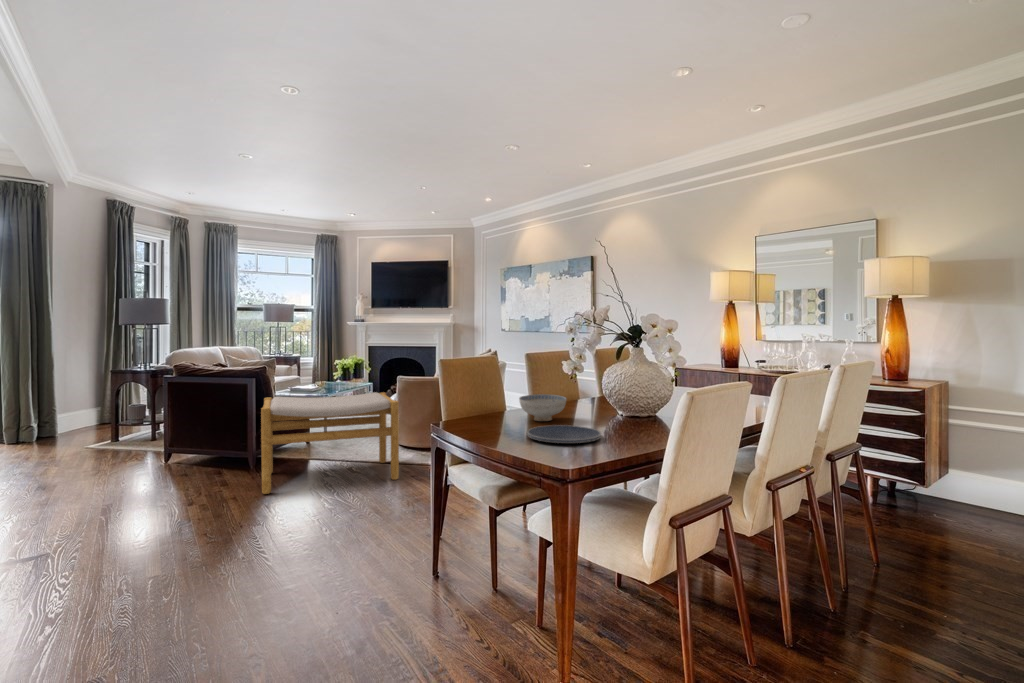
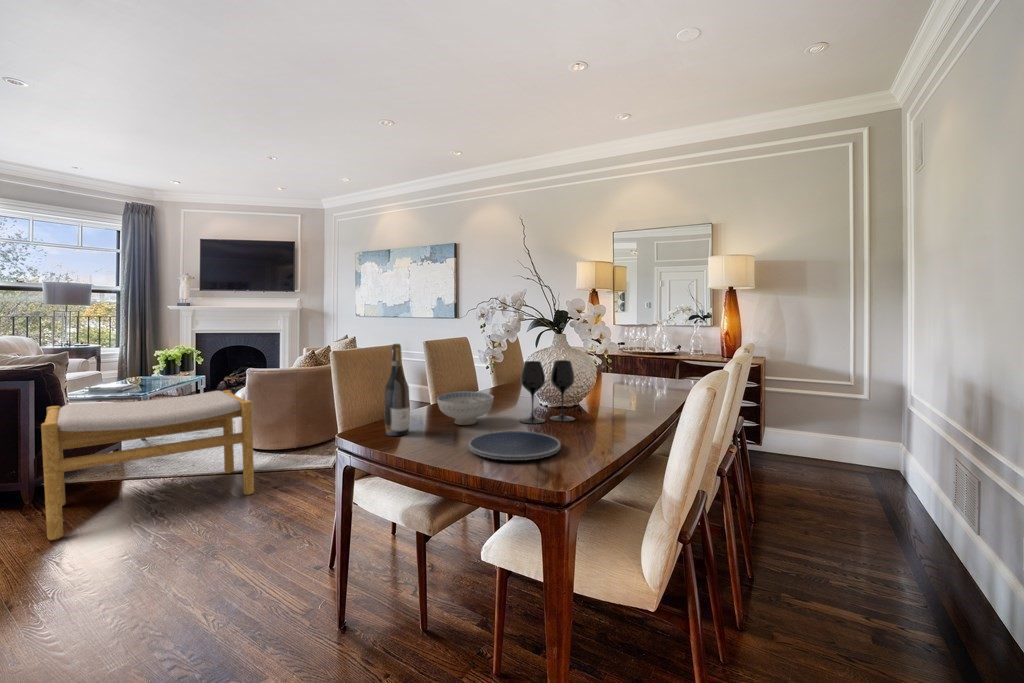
wine bottle: none [475,352,494,424] -> present [385,344,410,436]
wine glass: none [589,370,640,424] -> present [520,360,575,424]

